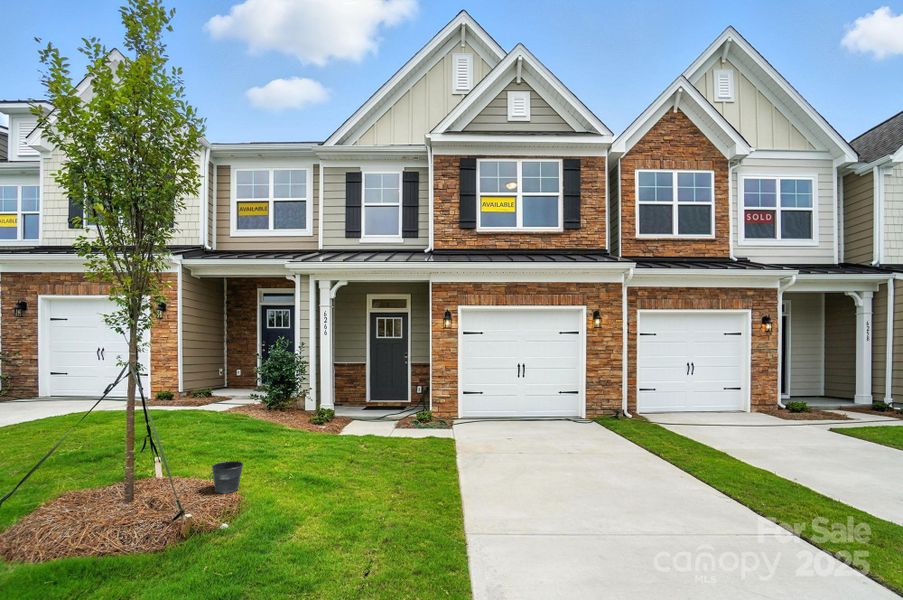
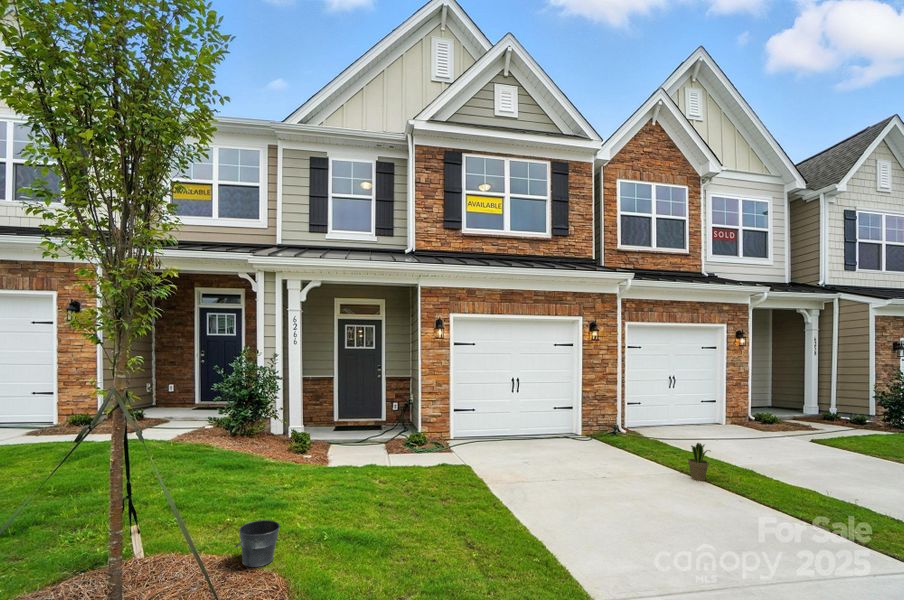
potted plant: none [653,422,673,458] -> present [688,443,710,481]

